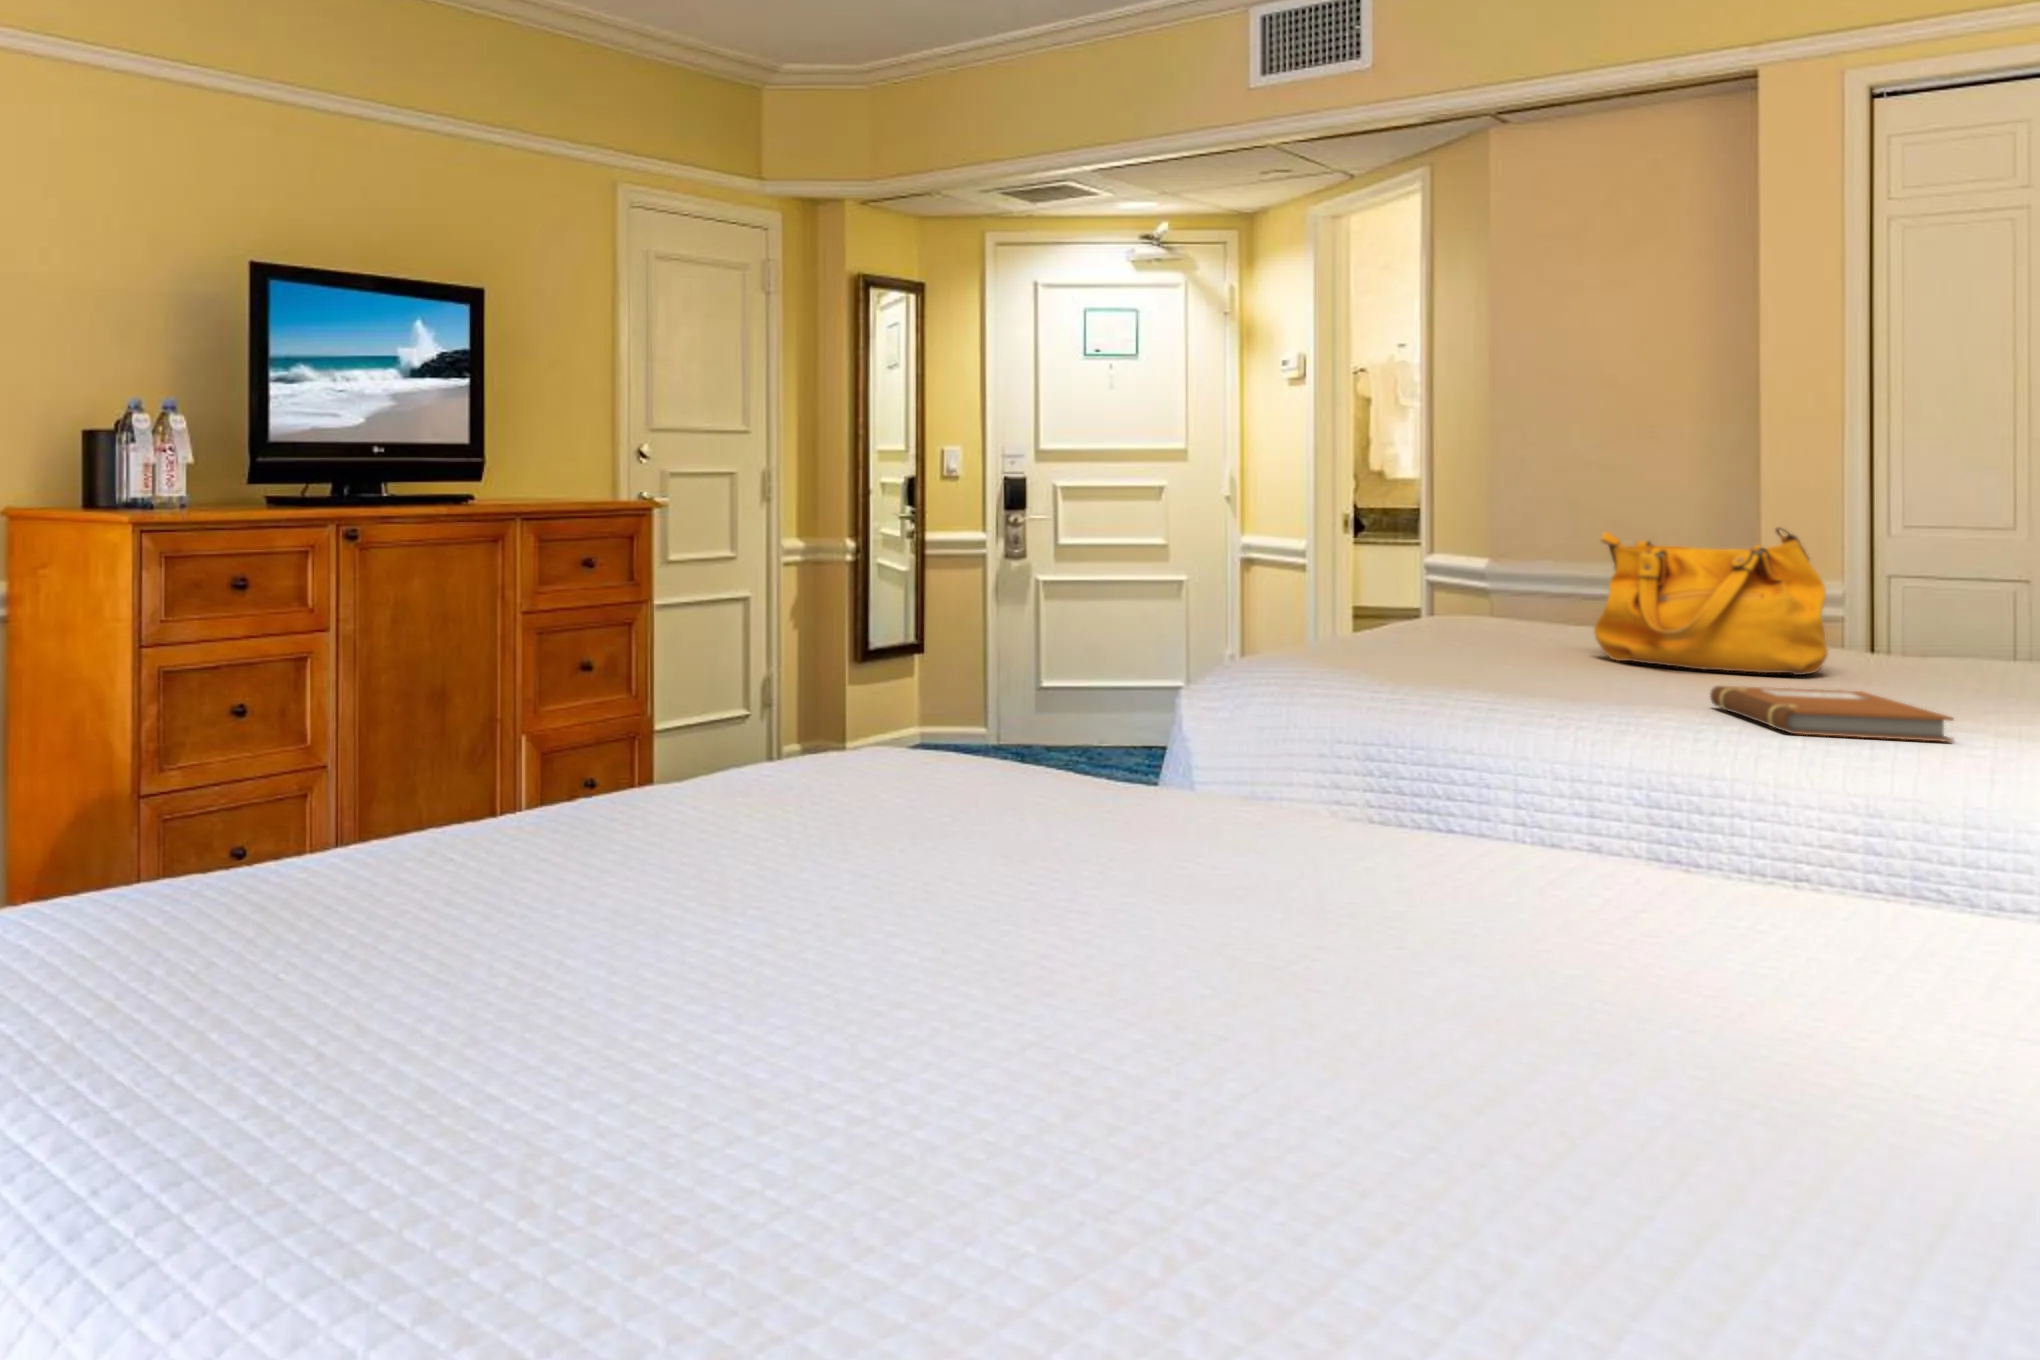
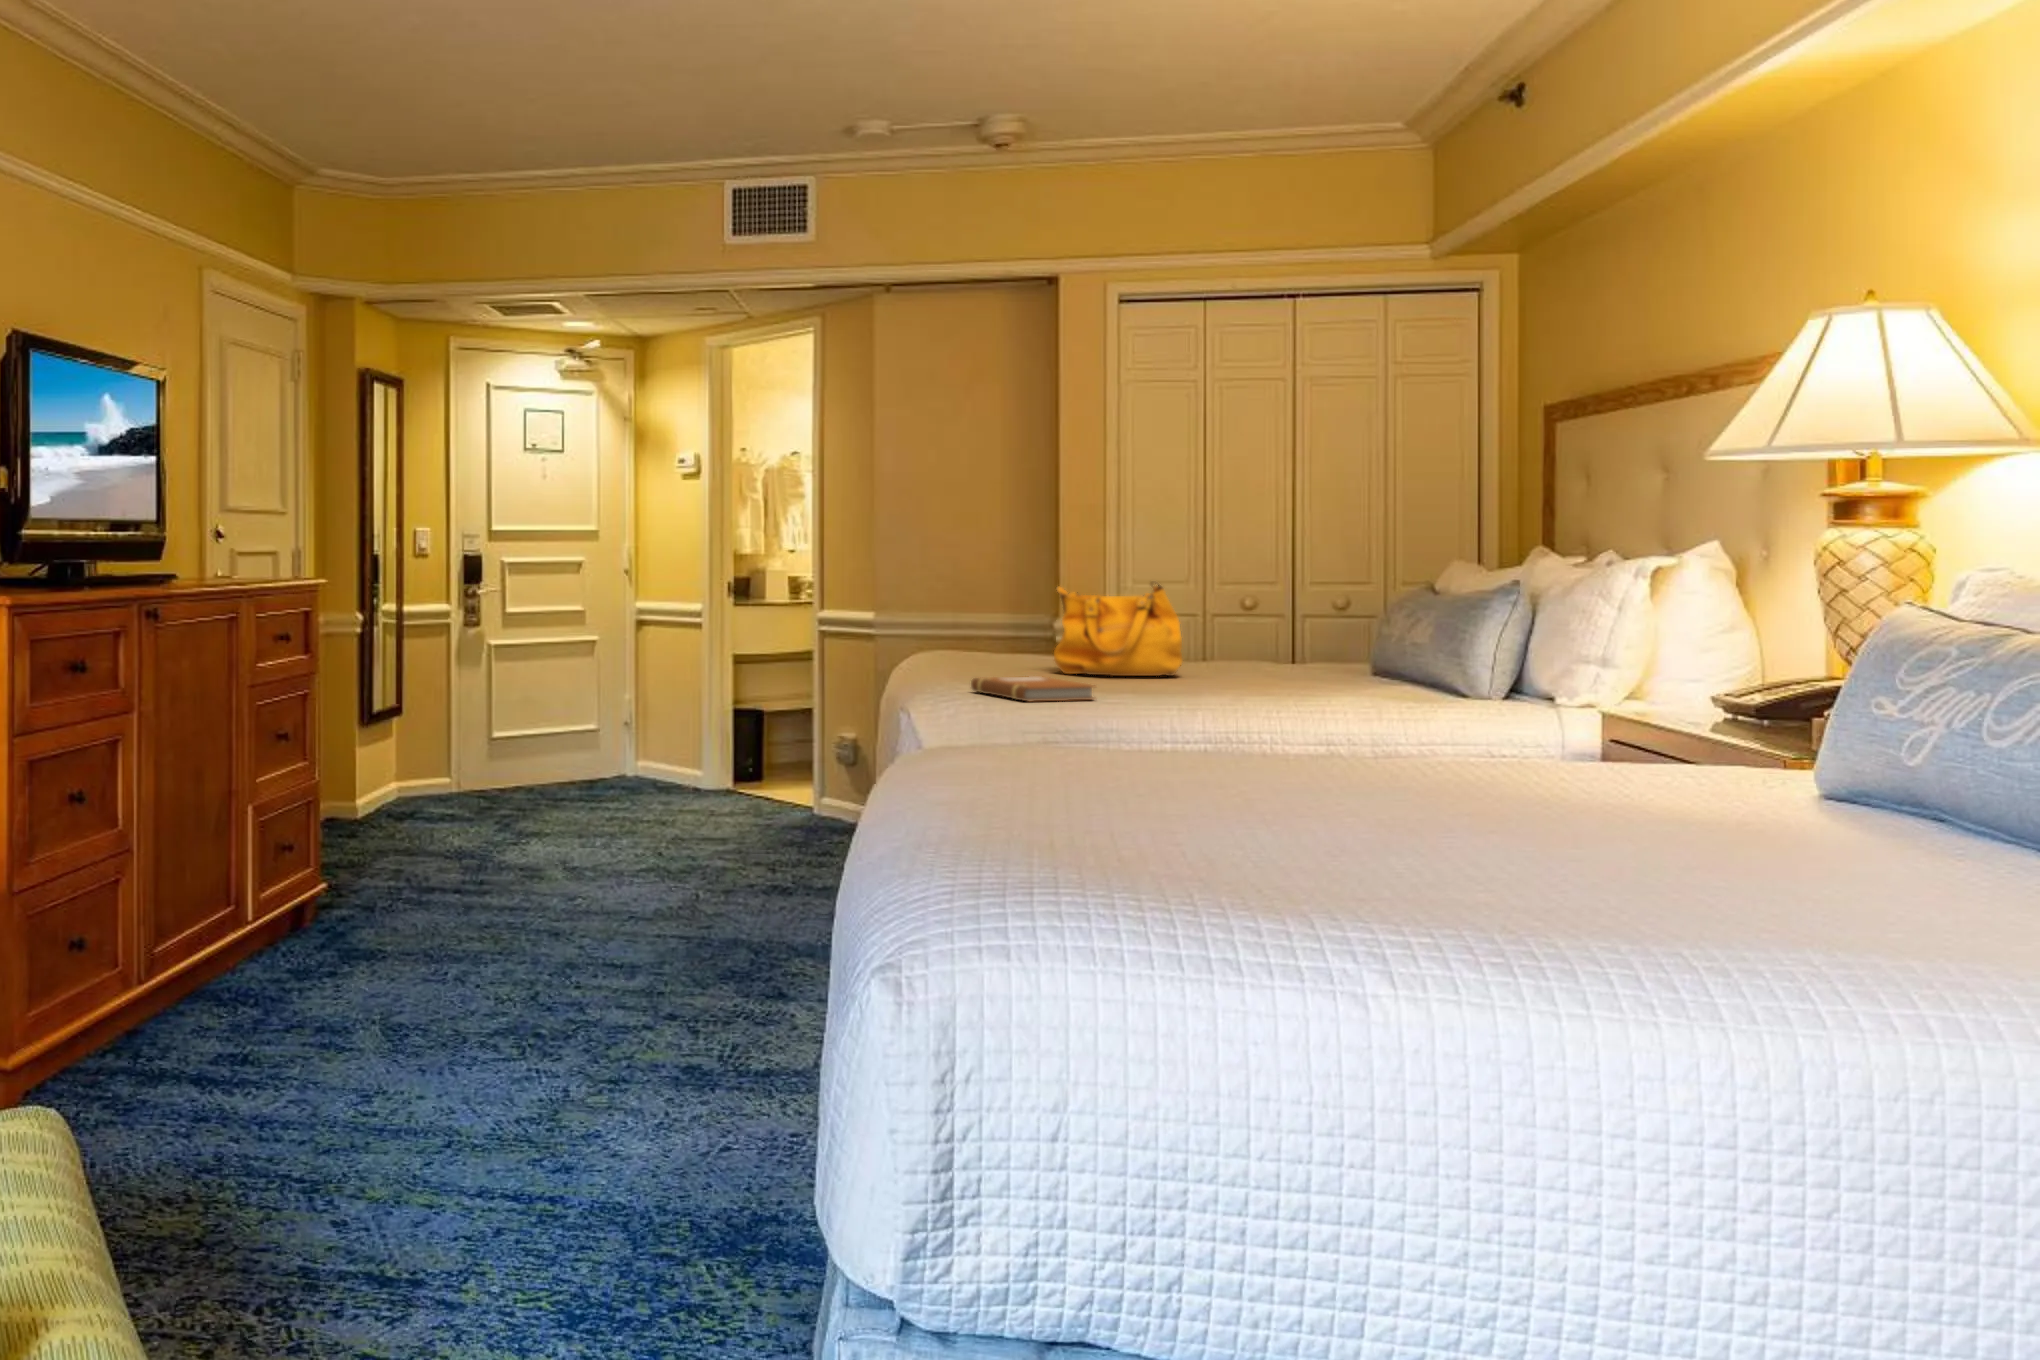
notebook: present [1710,686,1953,742] -> present [971,676,1095,701]

